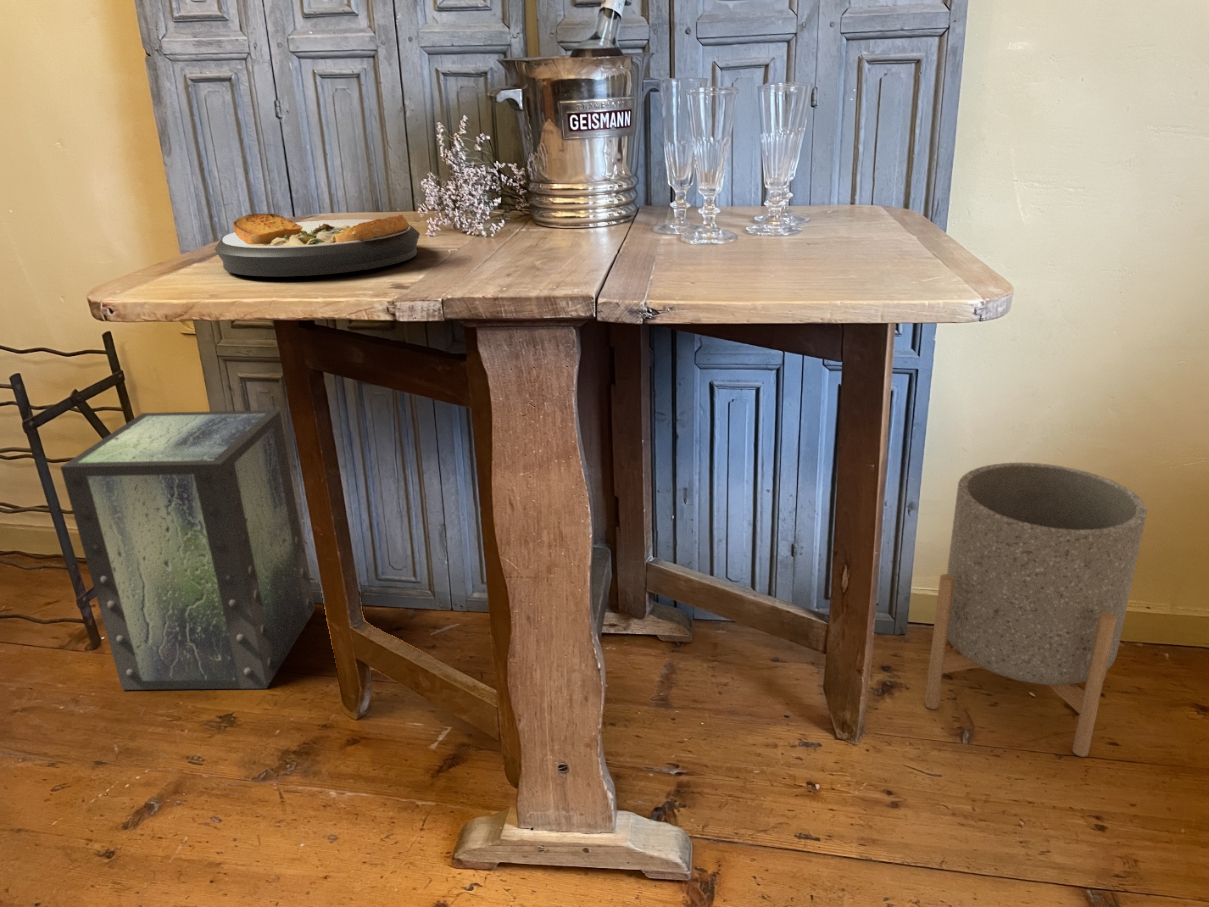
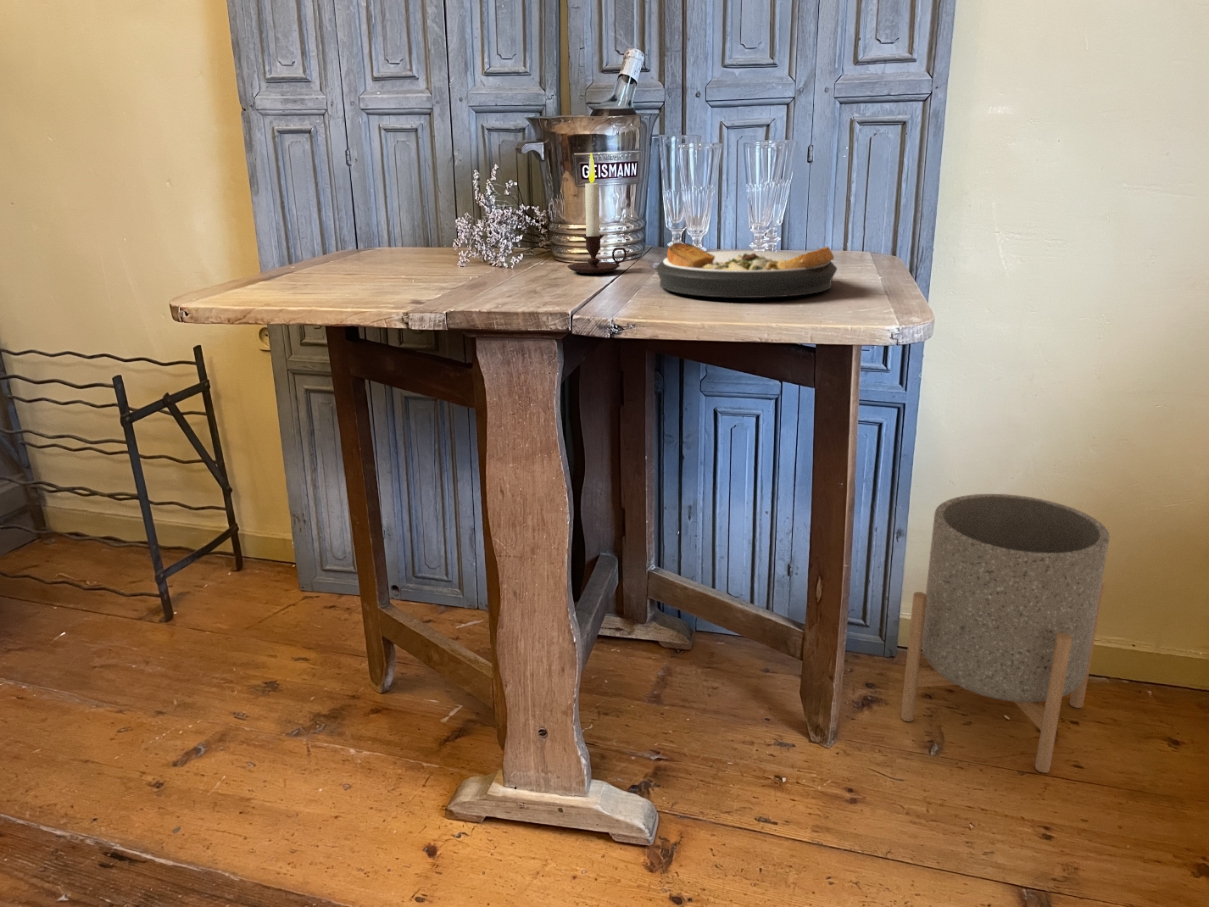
candle: none [558,100,624,242] -> present [567,153,626,273]
plate: present [215,213,420,276] -> present [656,243,837,298]
storage box: present [61,410,315,690] -> none [146,415,358,663]

